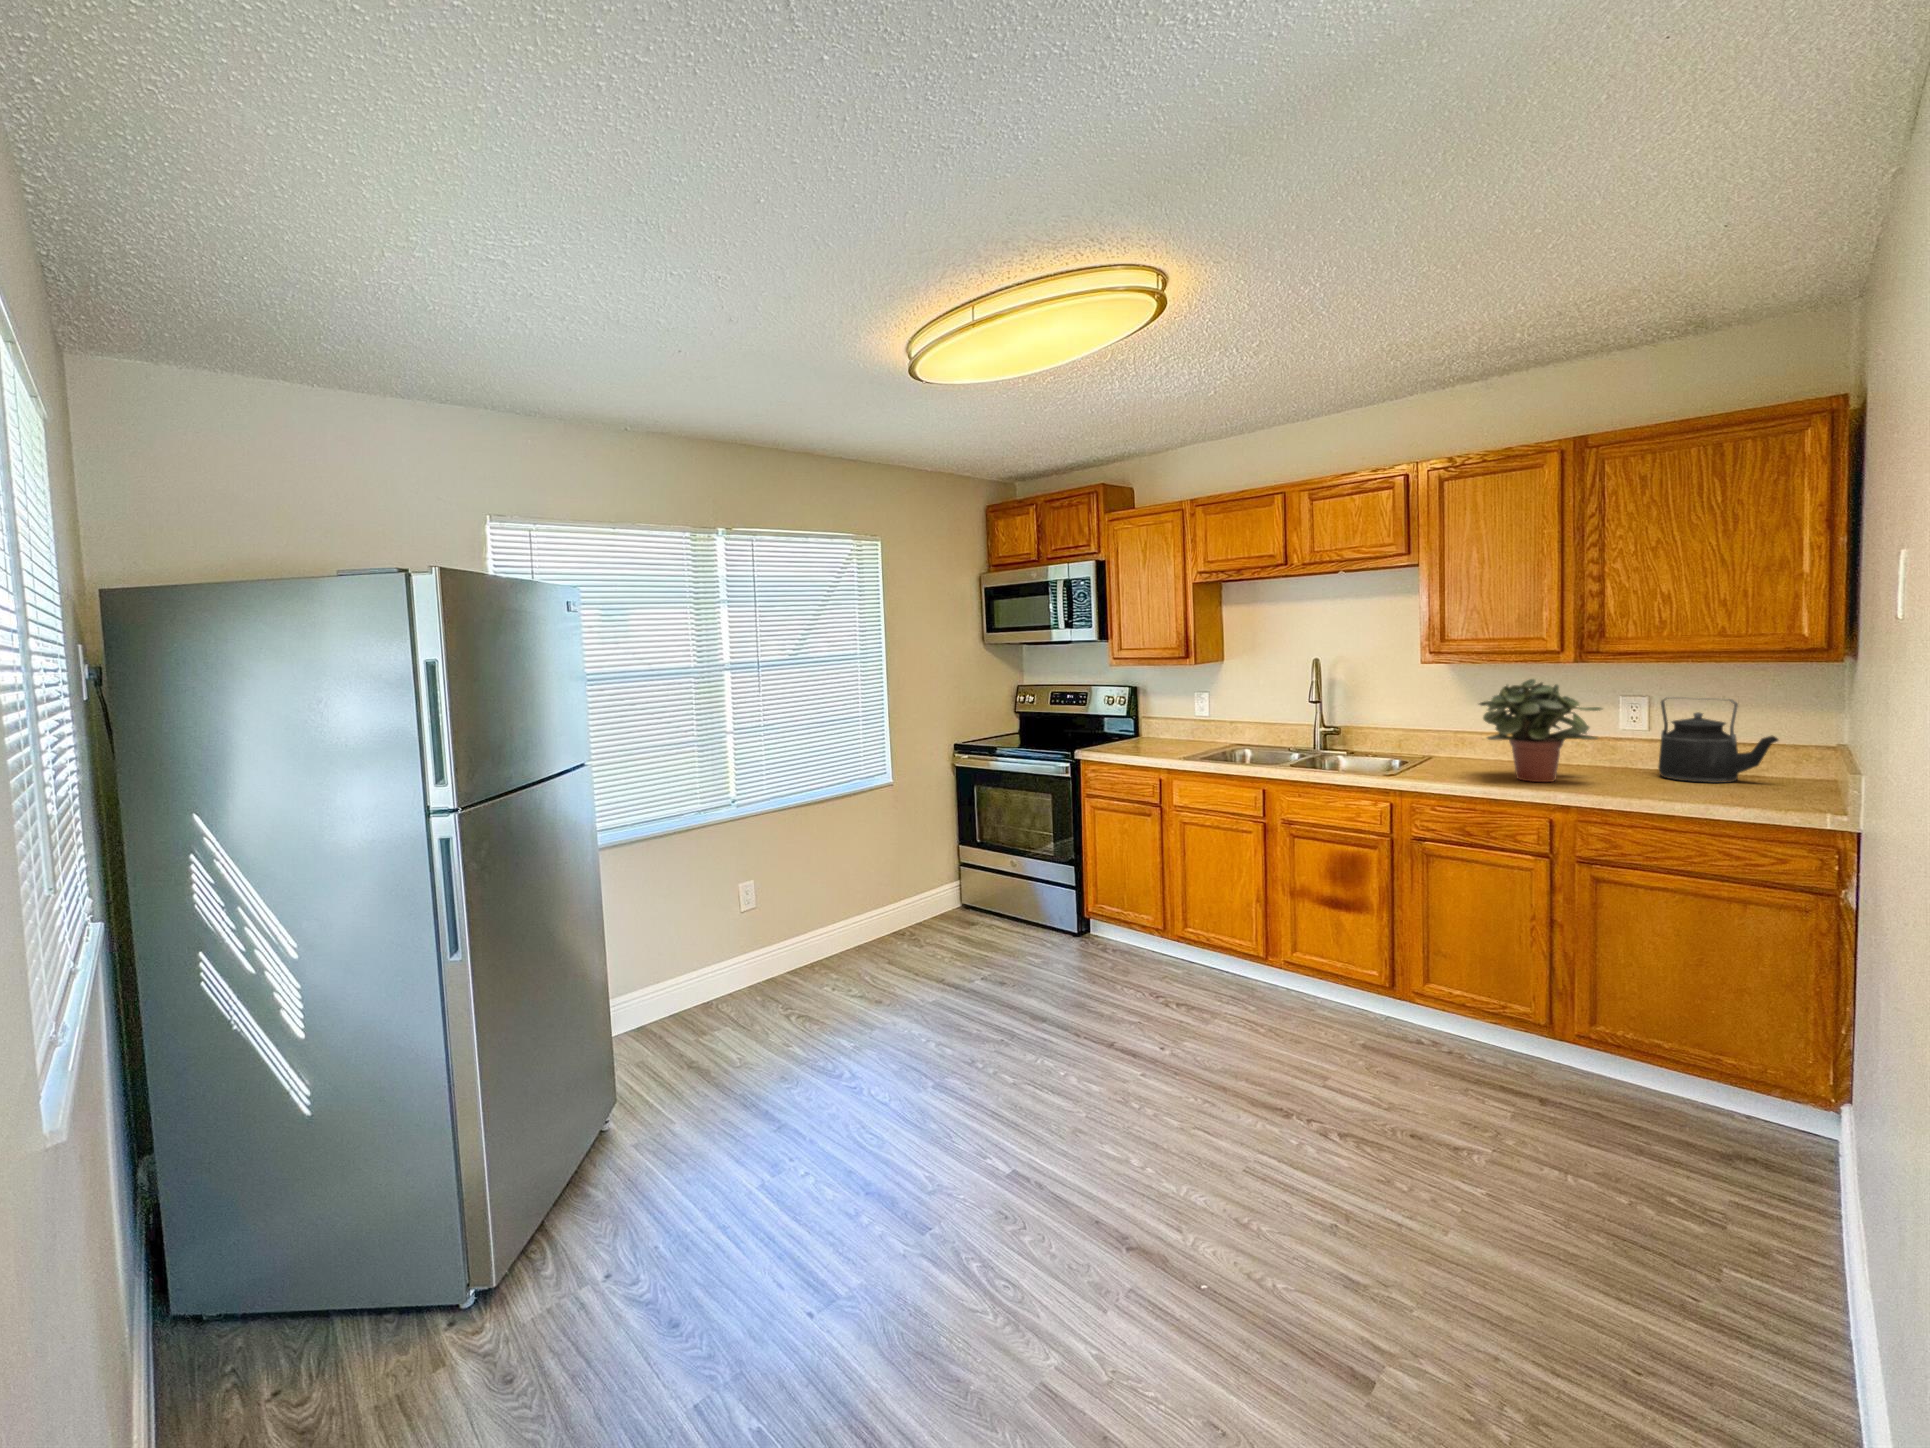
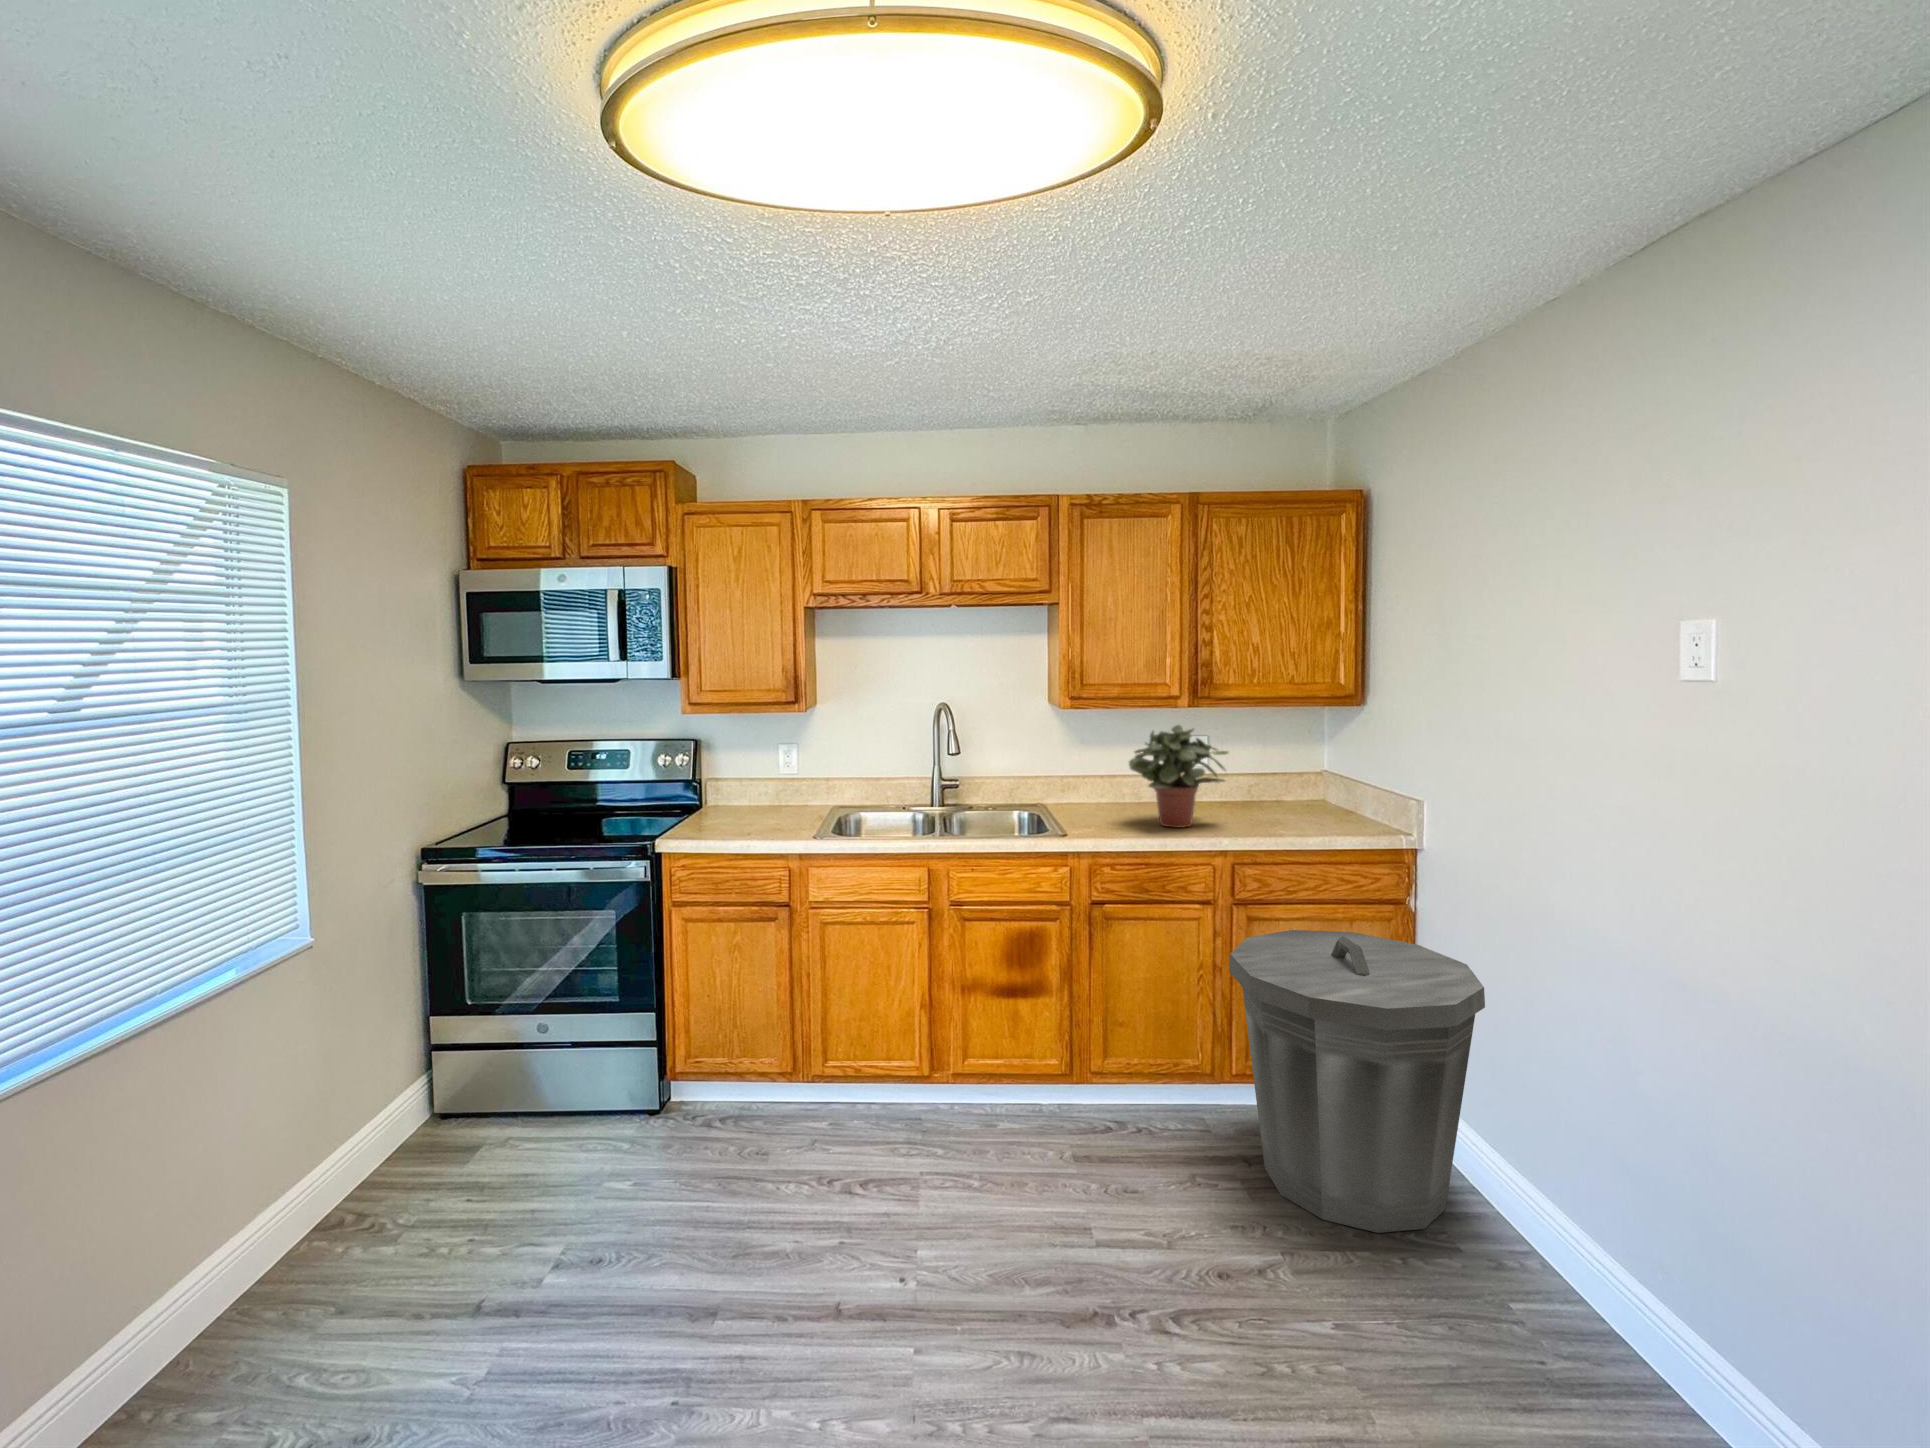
kettle: present [1658,698,1778,783] -> none [1238,738,1320,814]
trash can: none [1502,894,1840,1224] -> present [1229,930,1485,1233]

